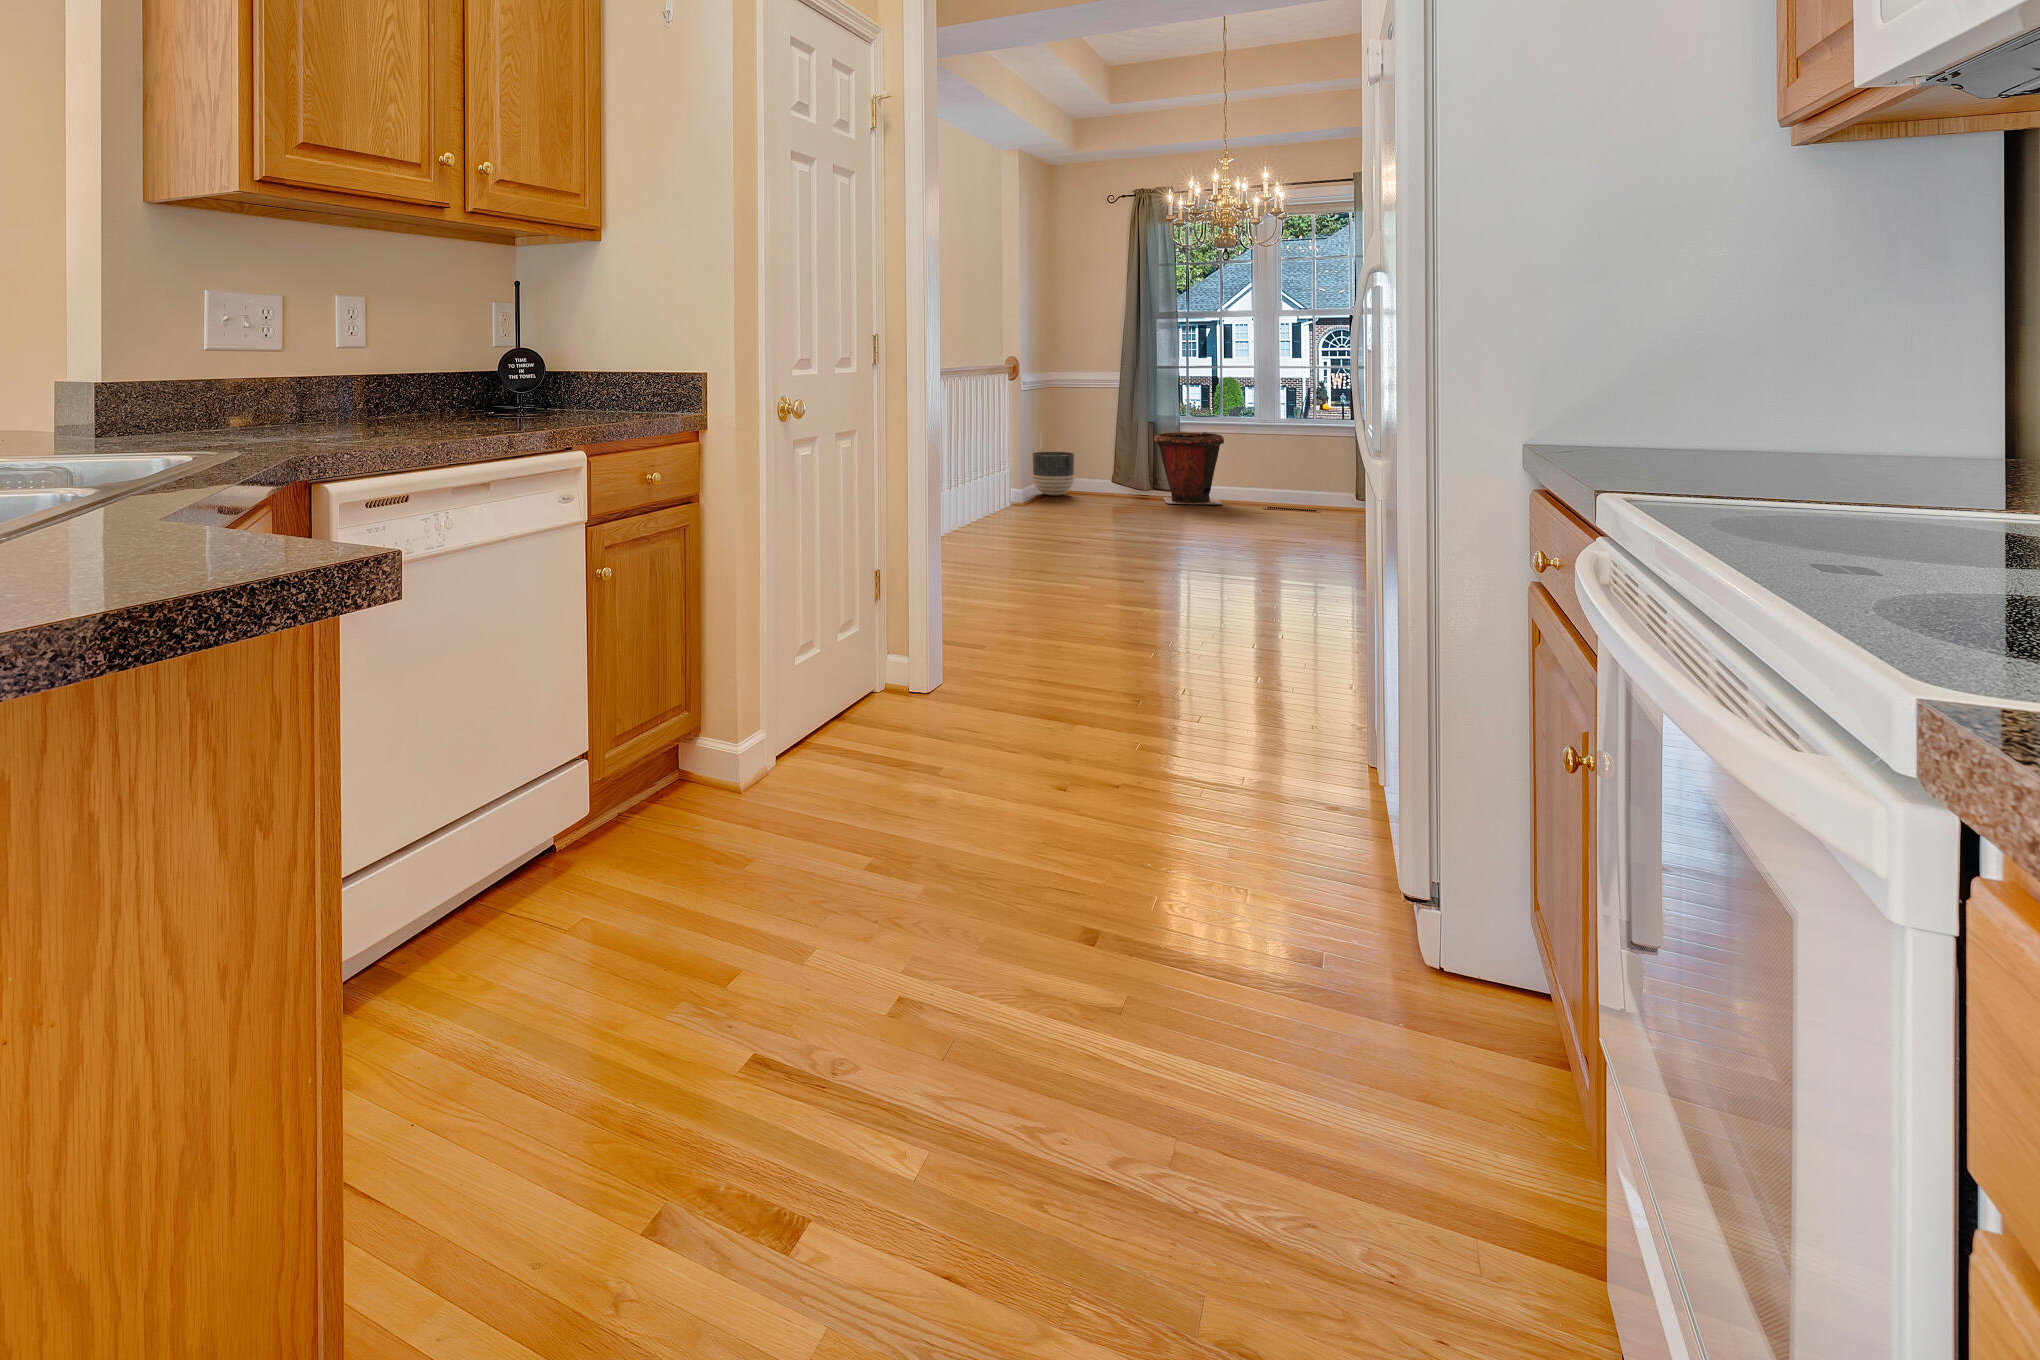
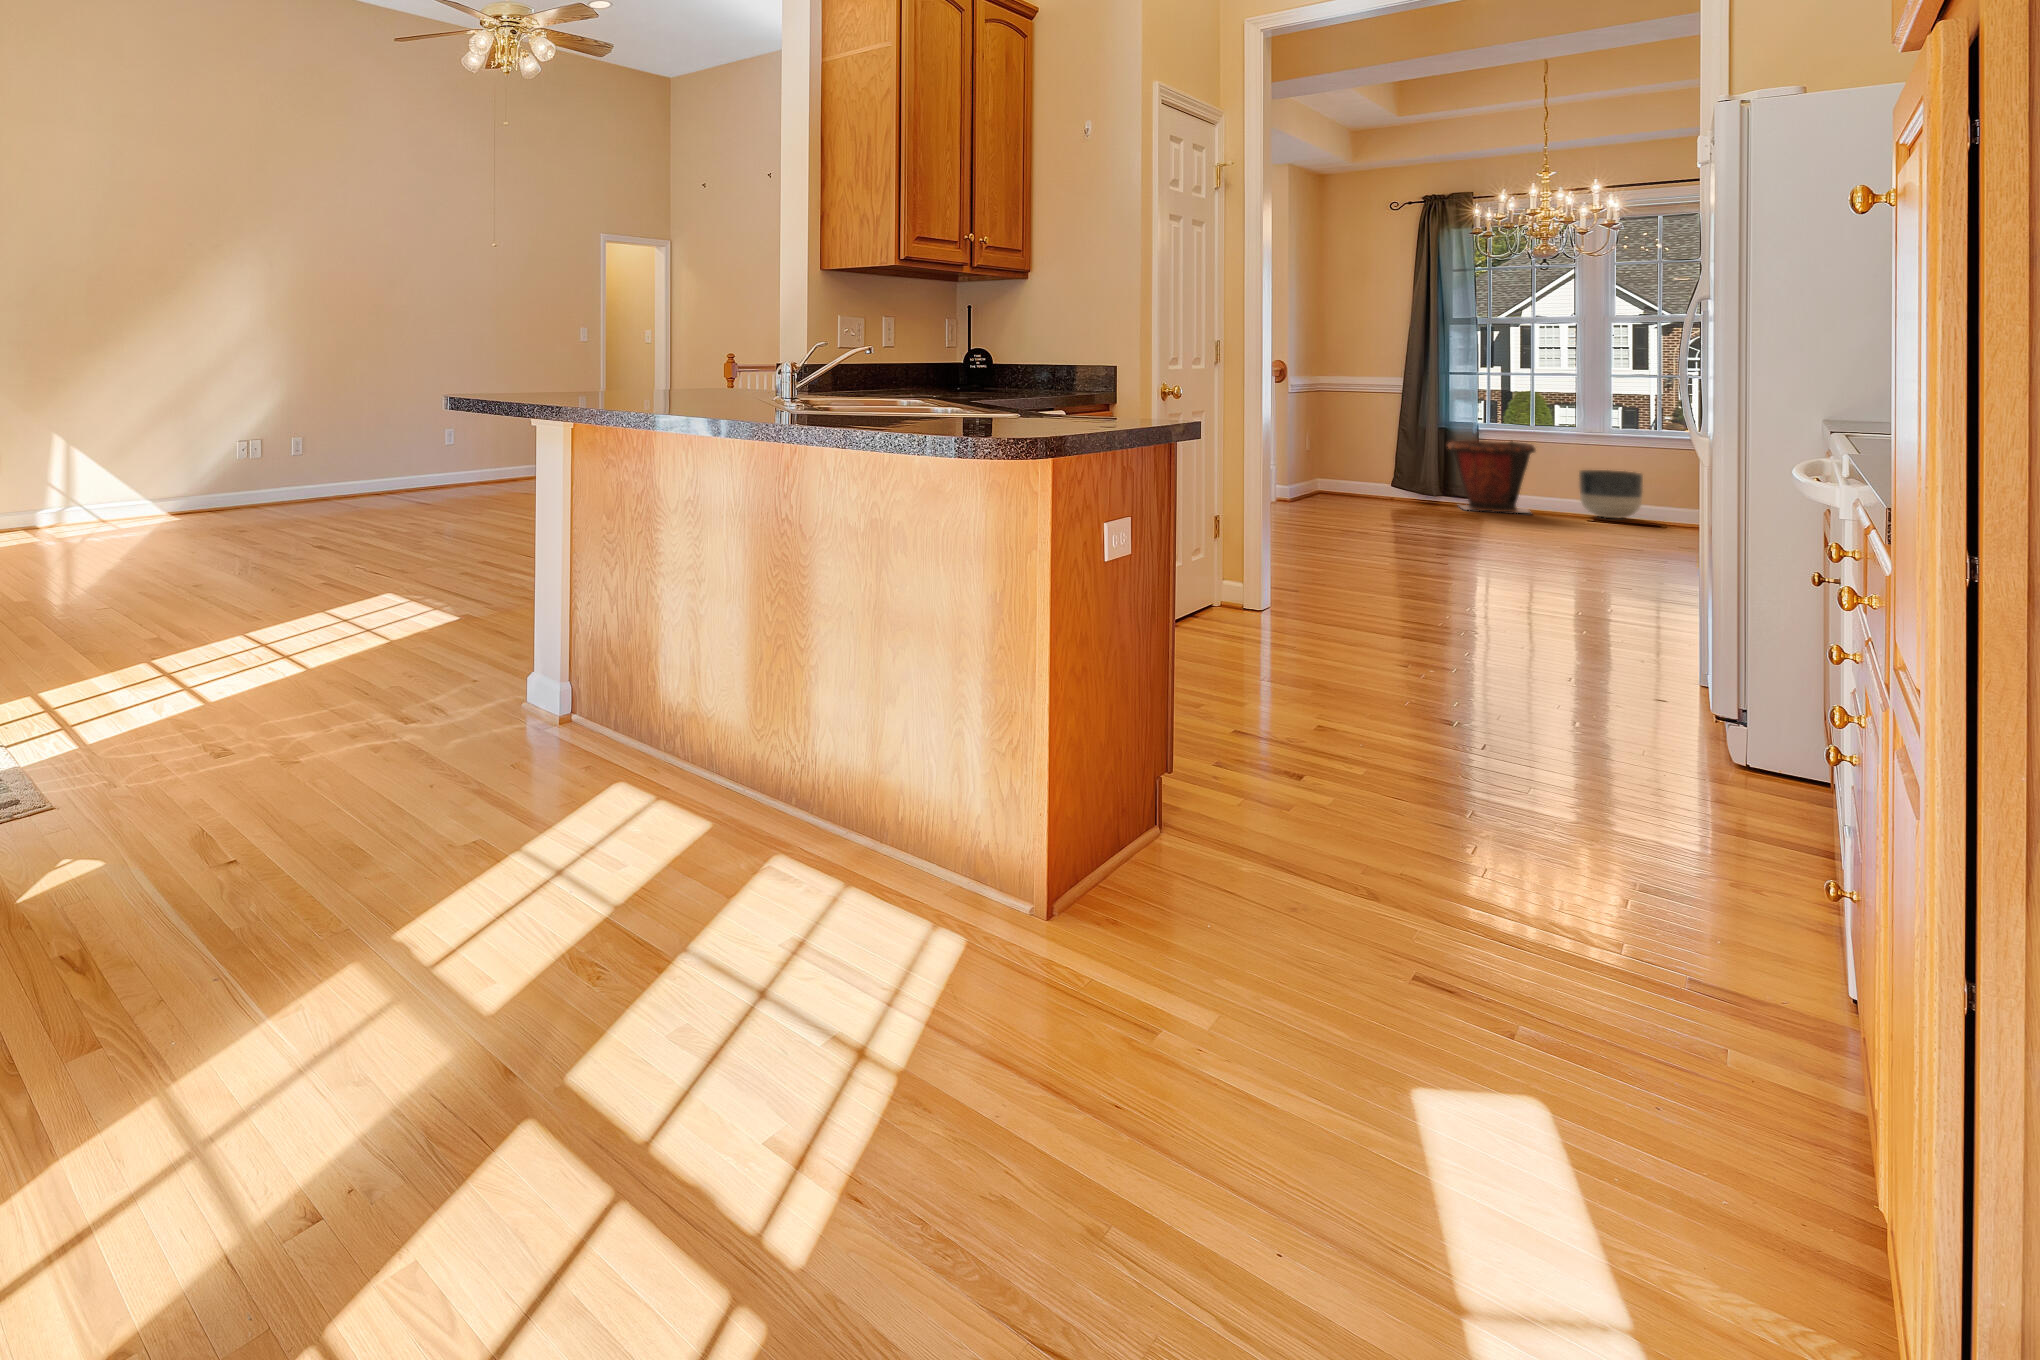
planter: present [1033,452,1074,495] -> present [1579,470,1643,518]

